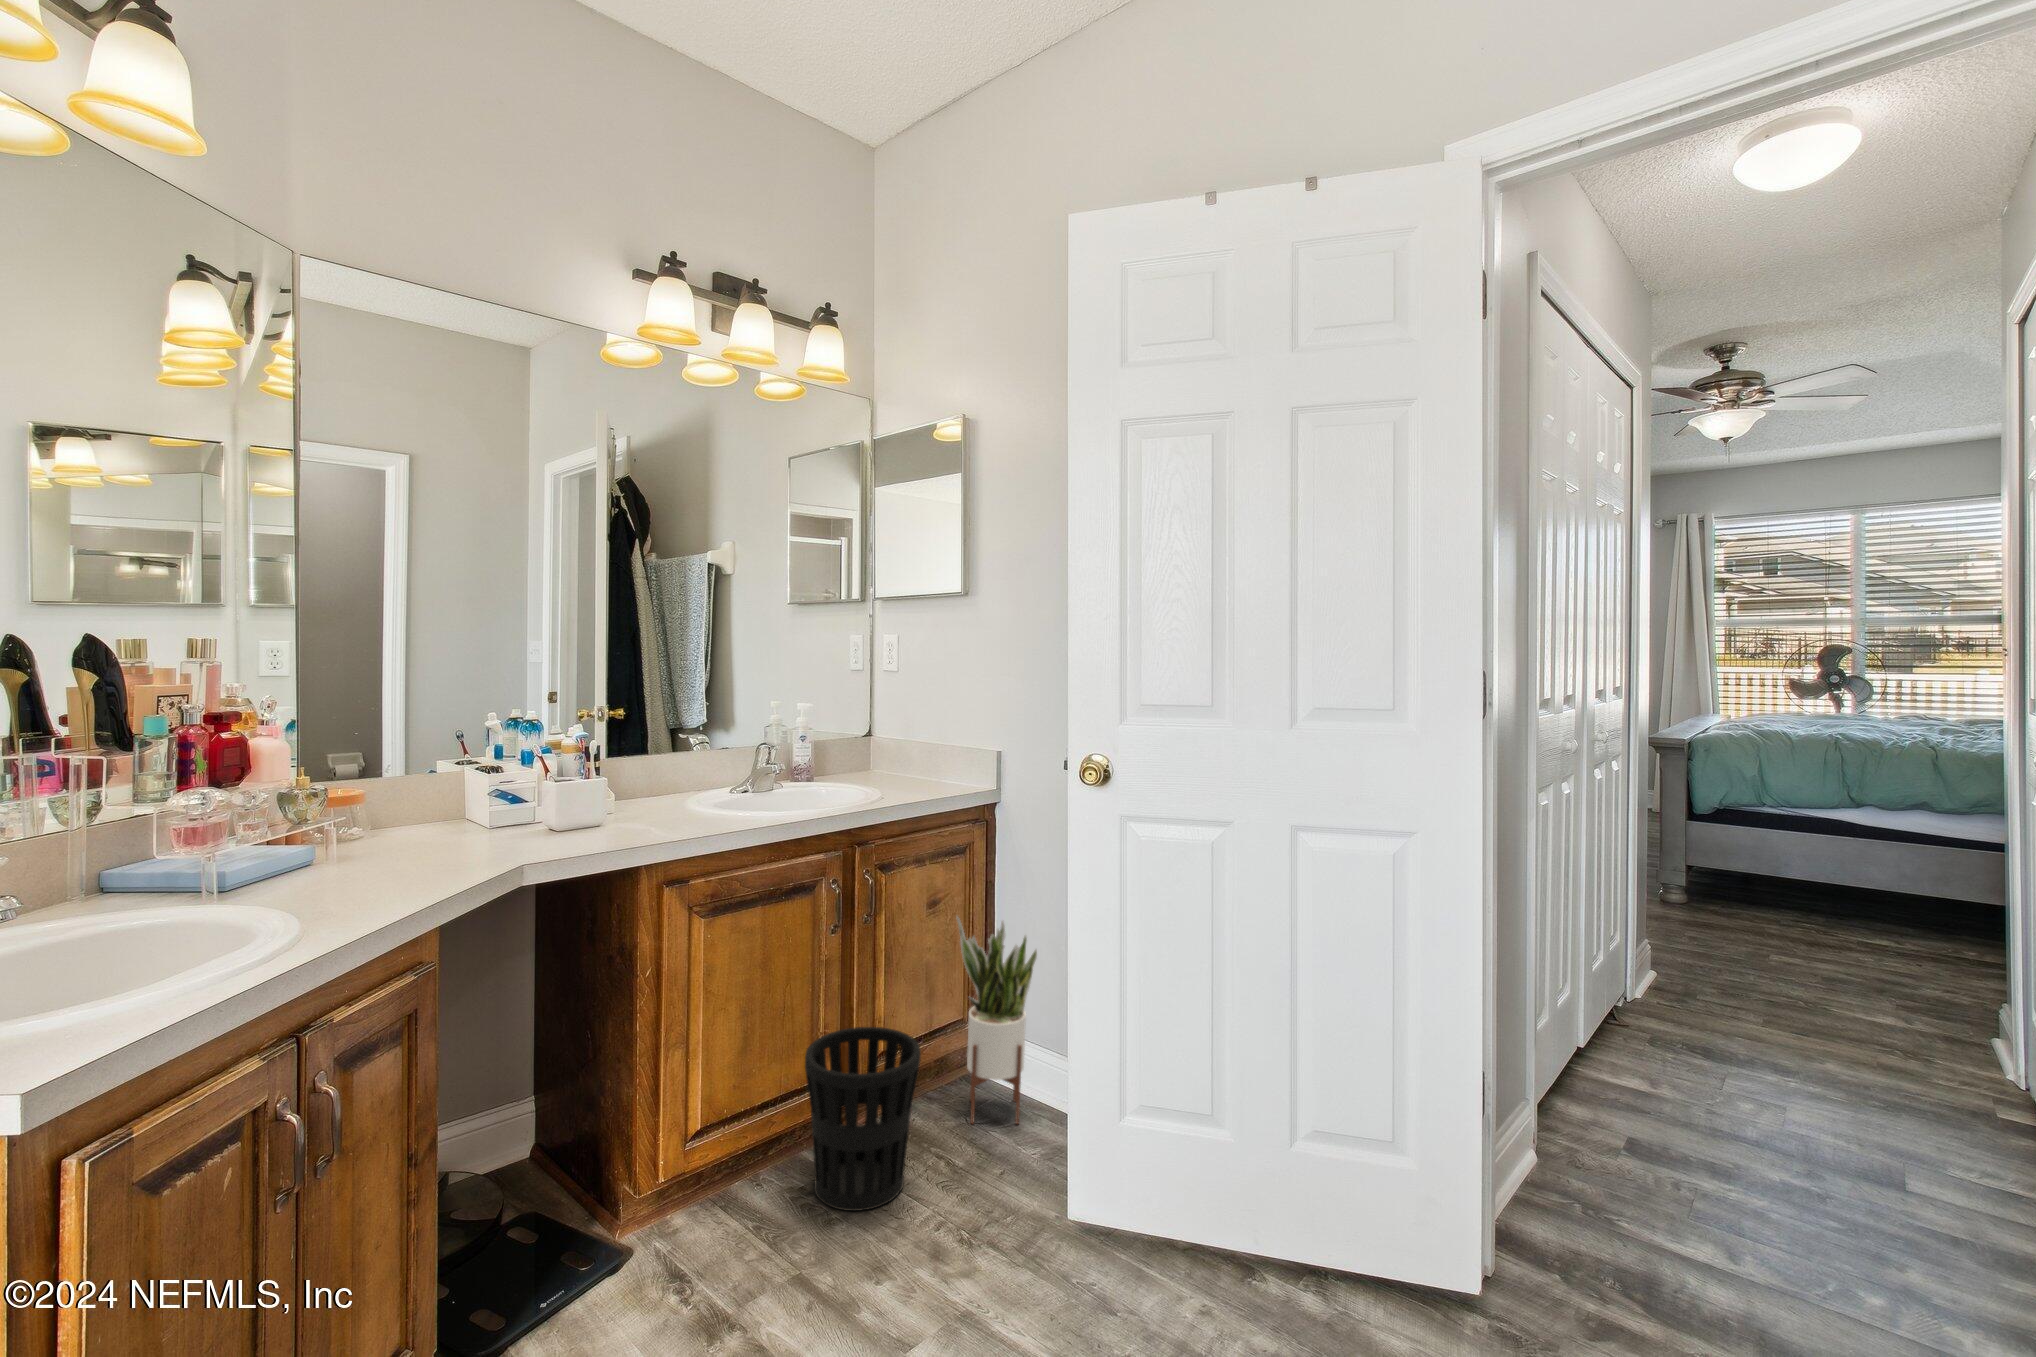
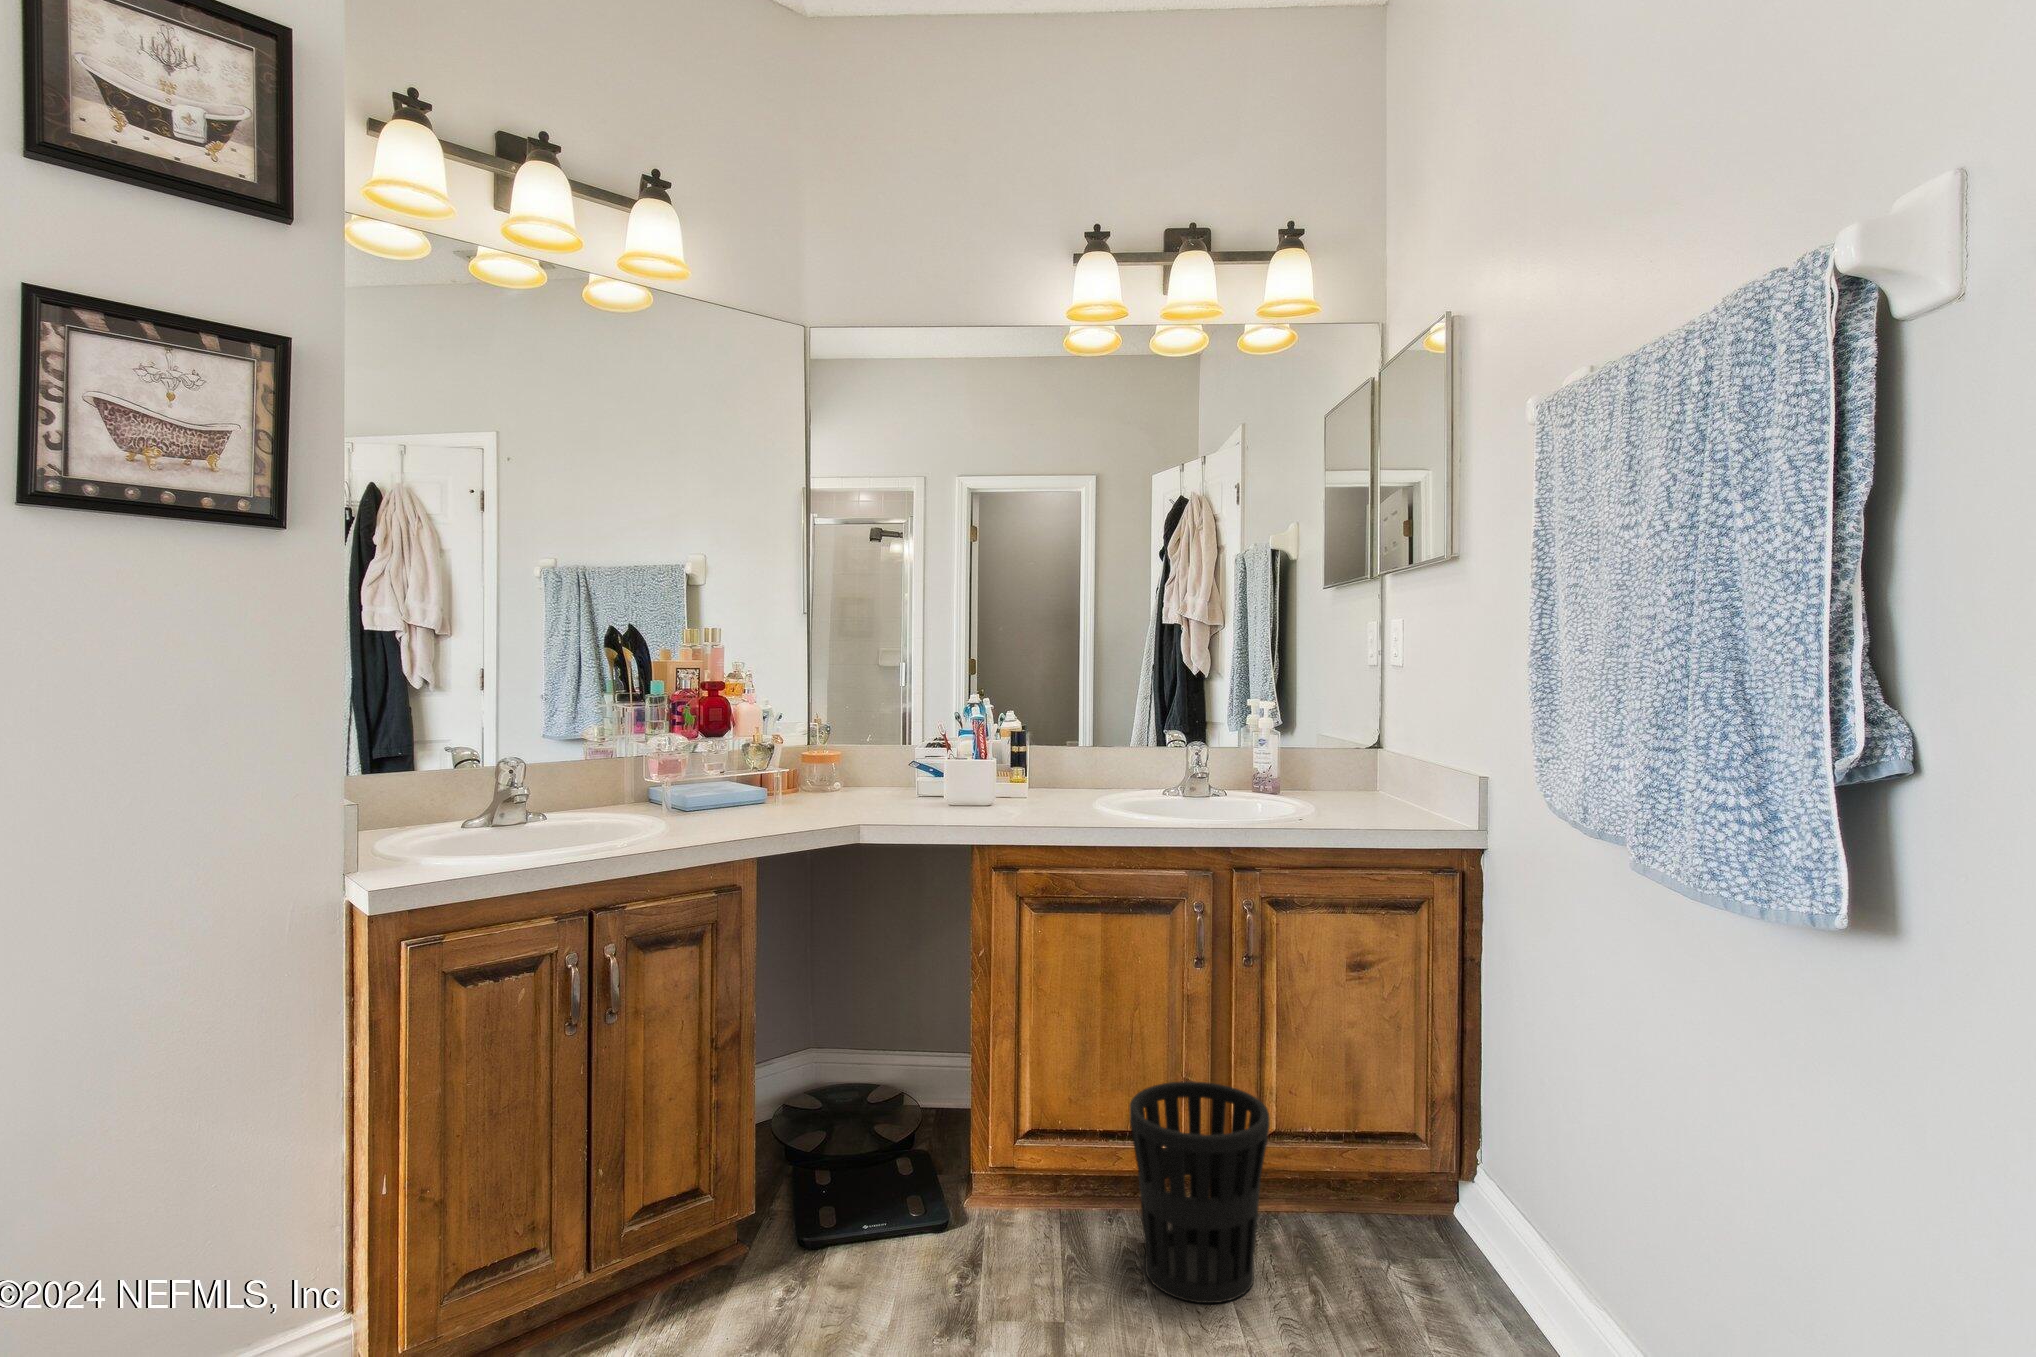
potted plant: present [957,917,1037,1124] -> none [1391,981,1489,1299]

